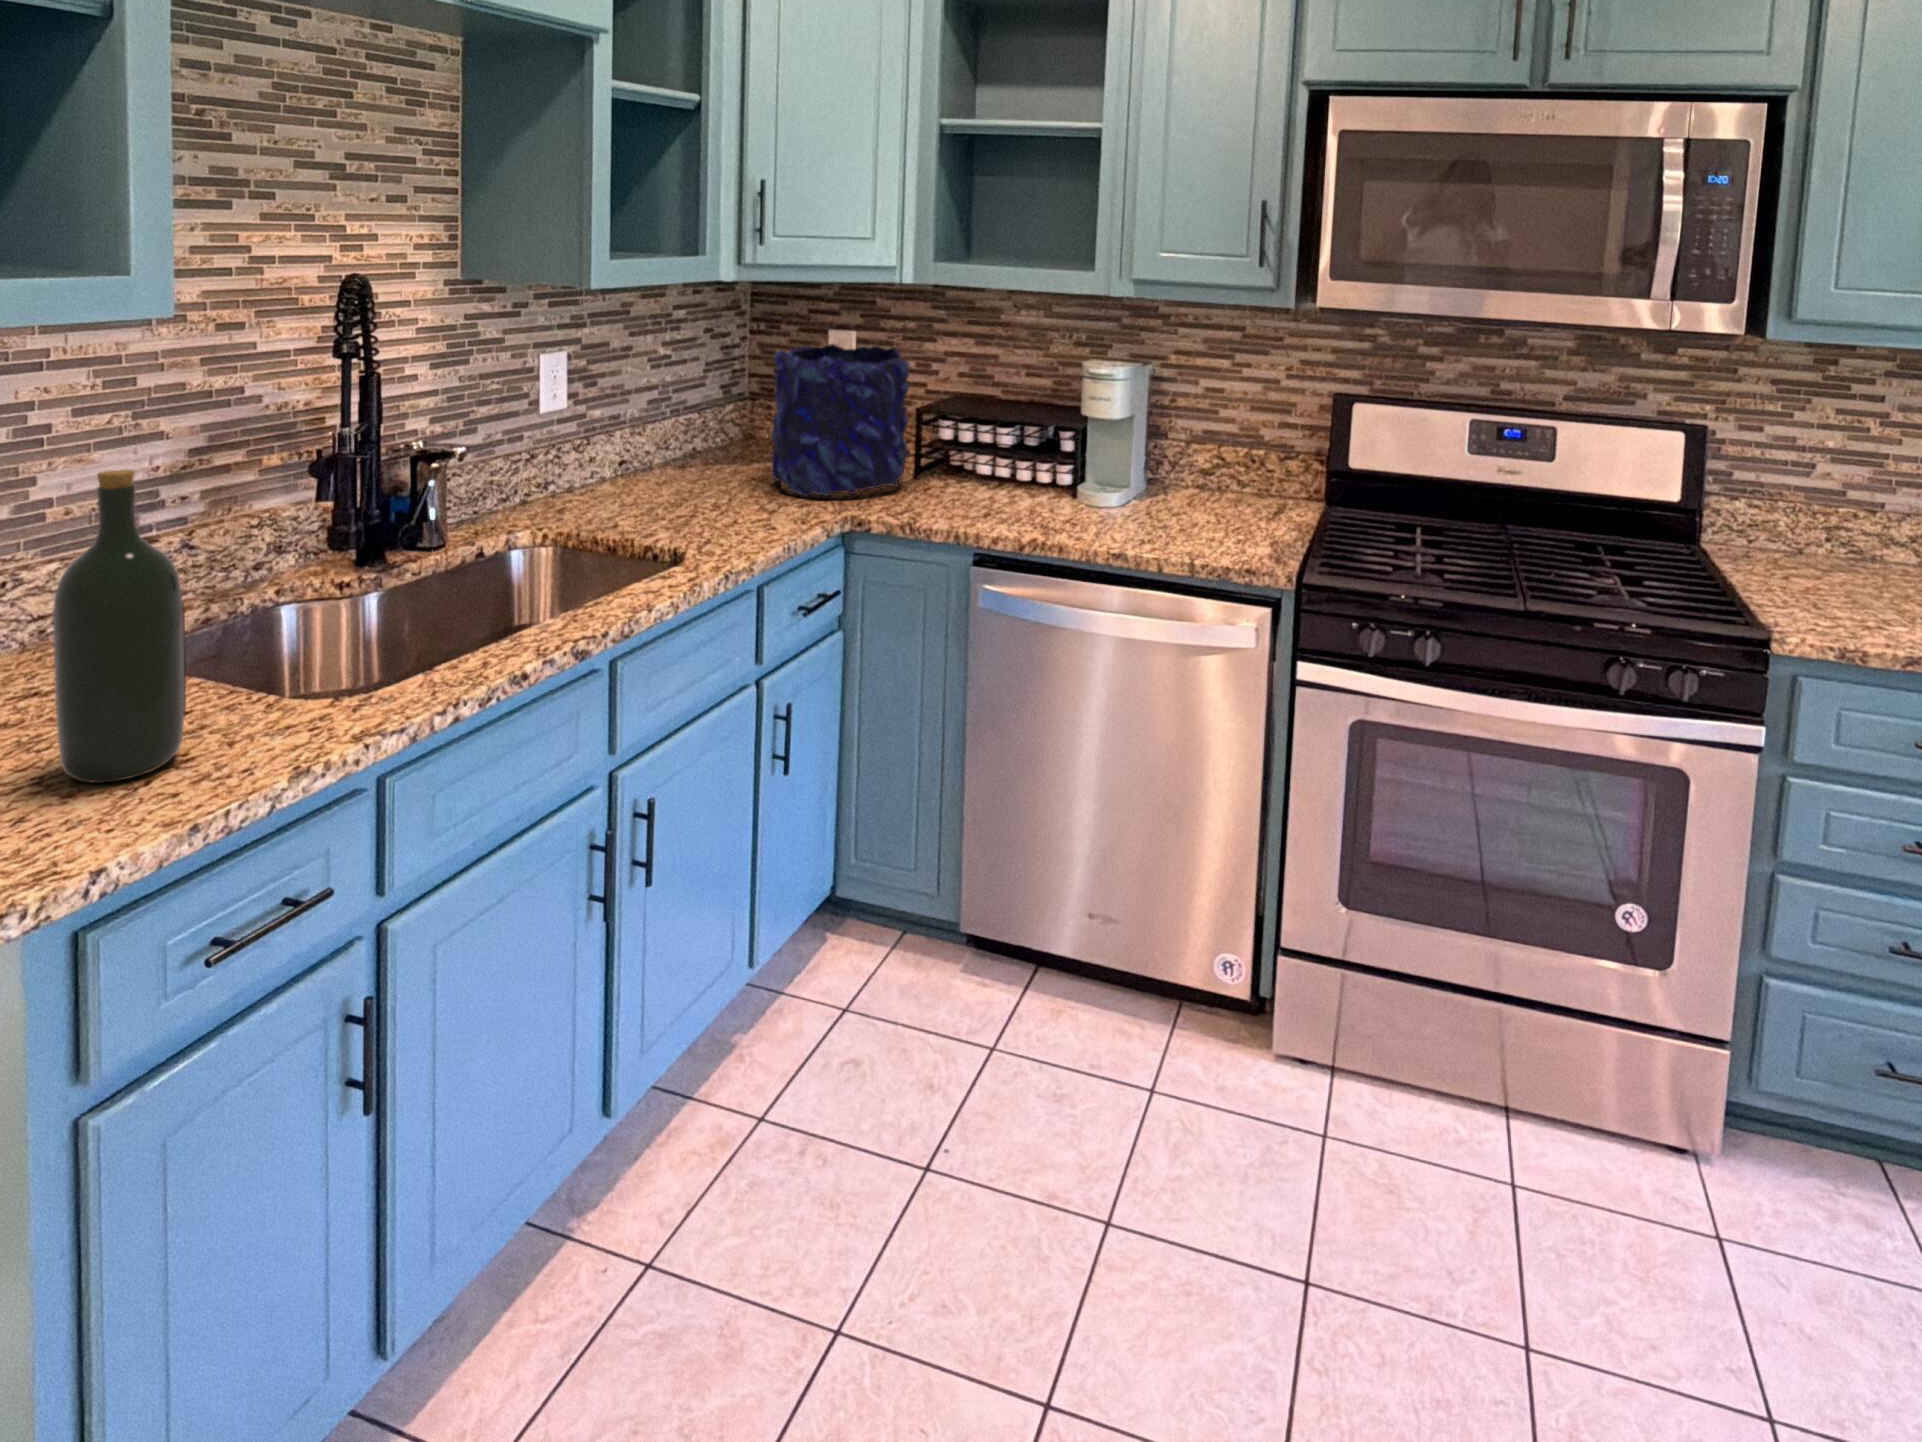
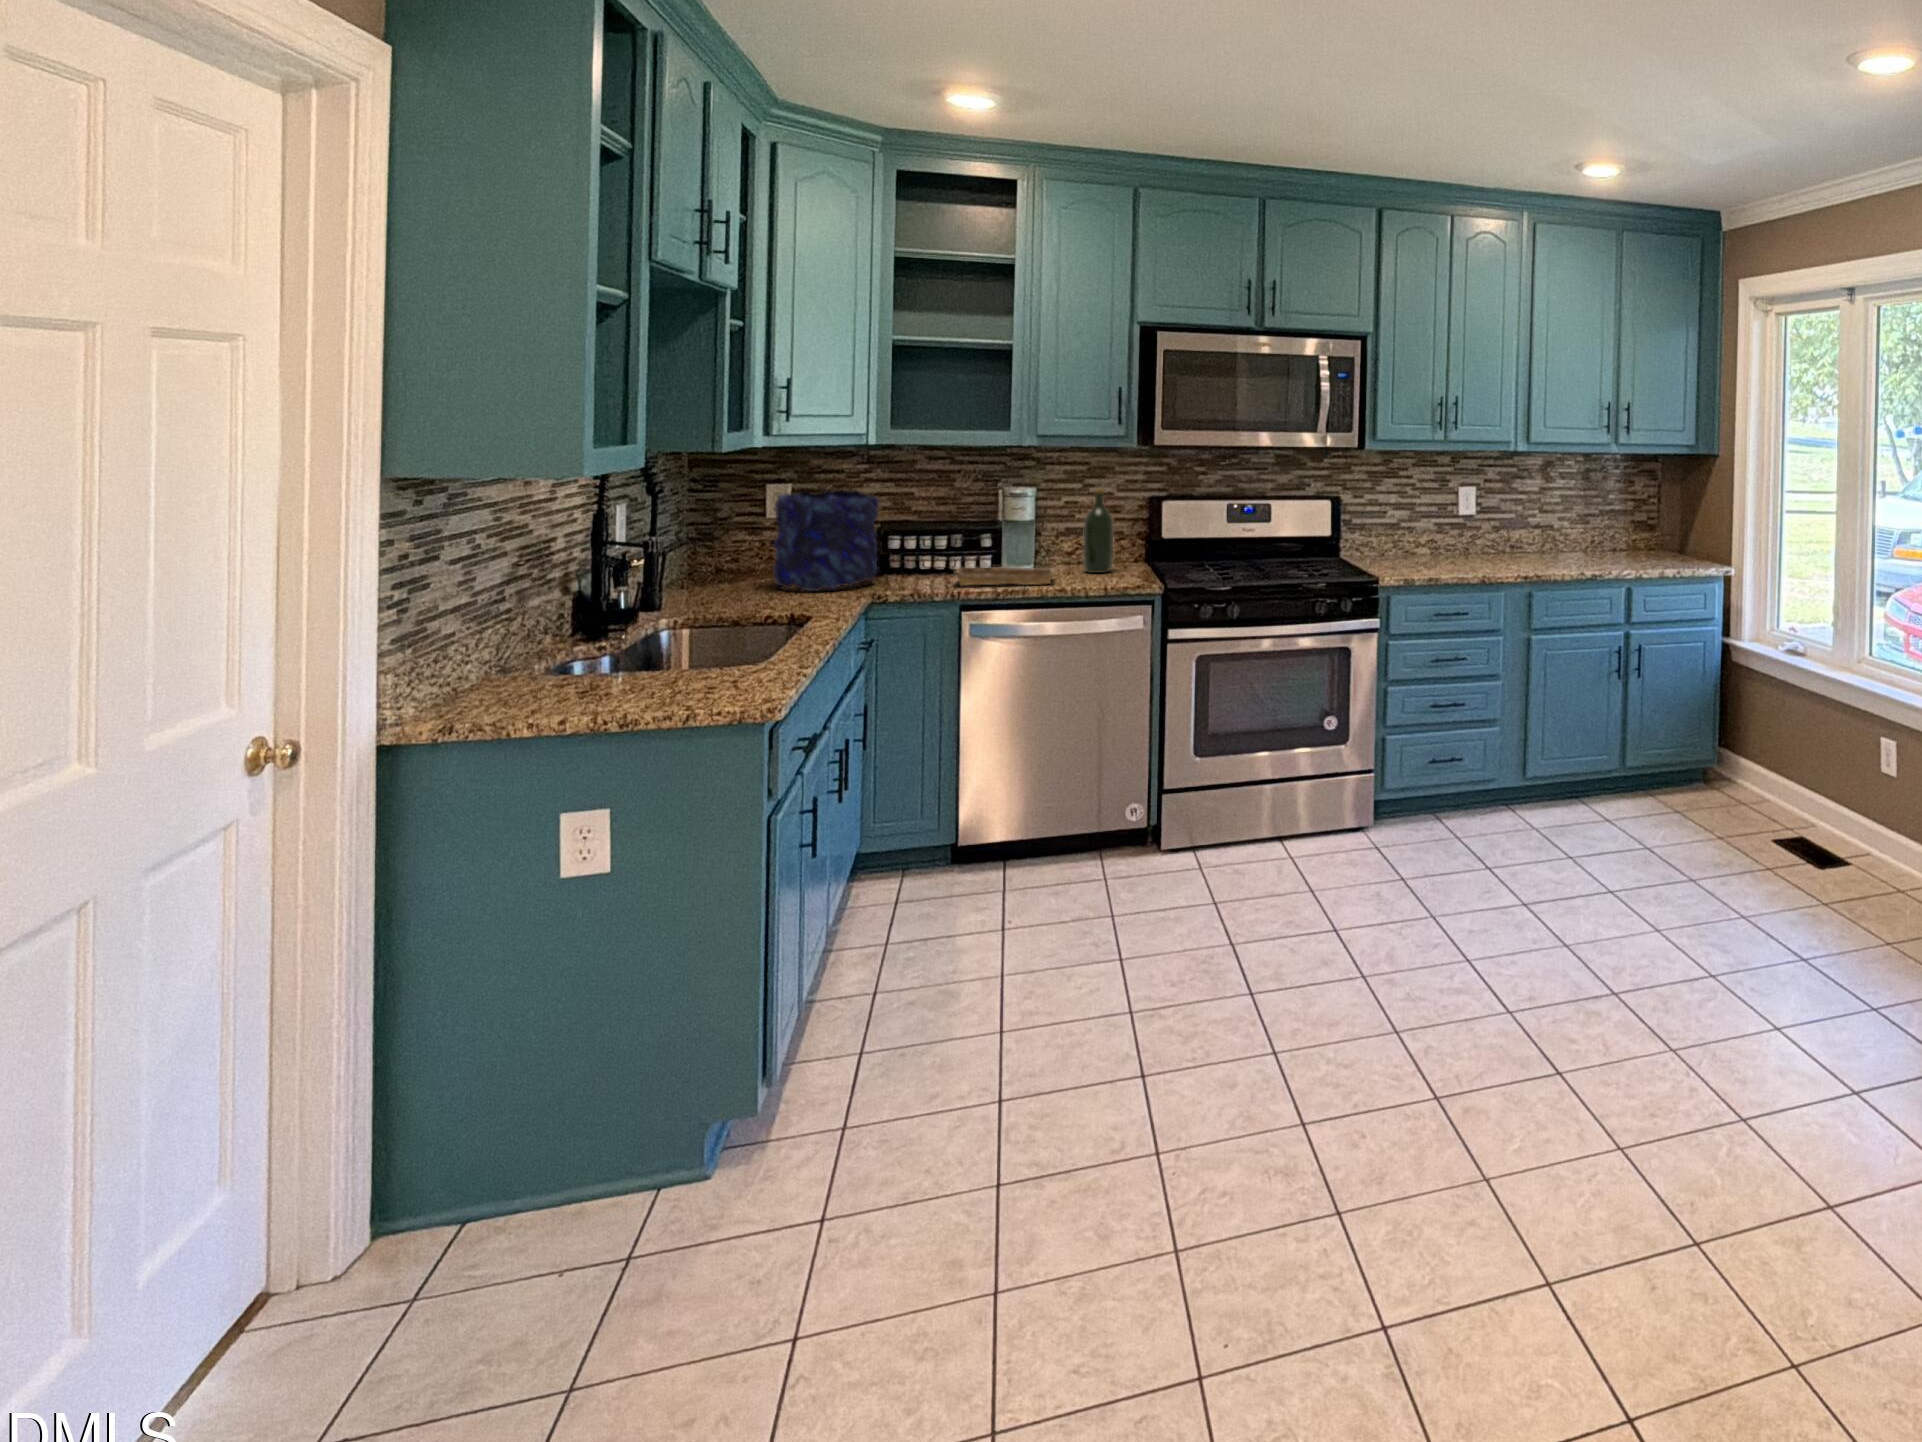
wine bottle: present [53,469,186,783] -> present [1083,488,1114,573]
tray: none [979,482,1146,535] -> present [956,567,1054,586]

